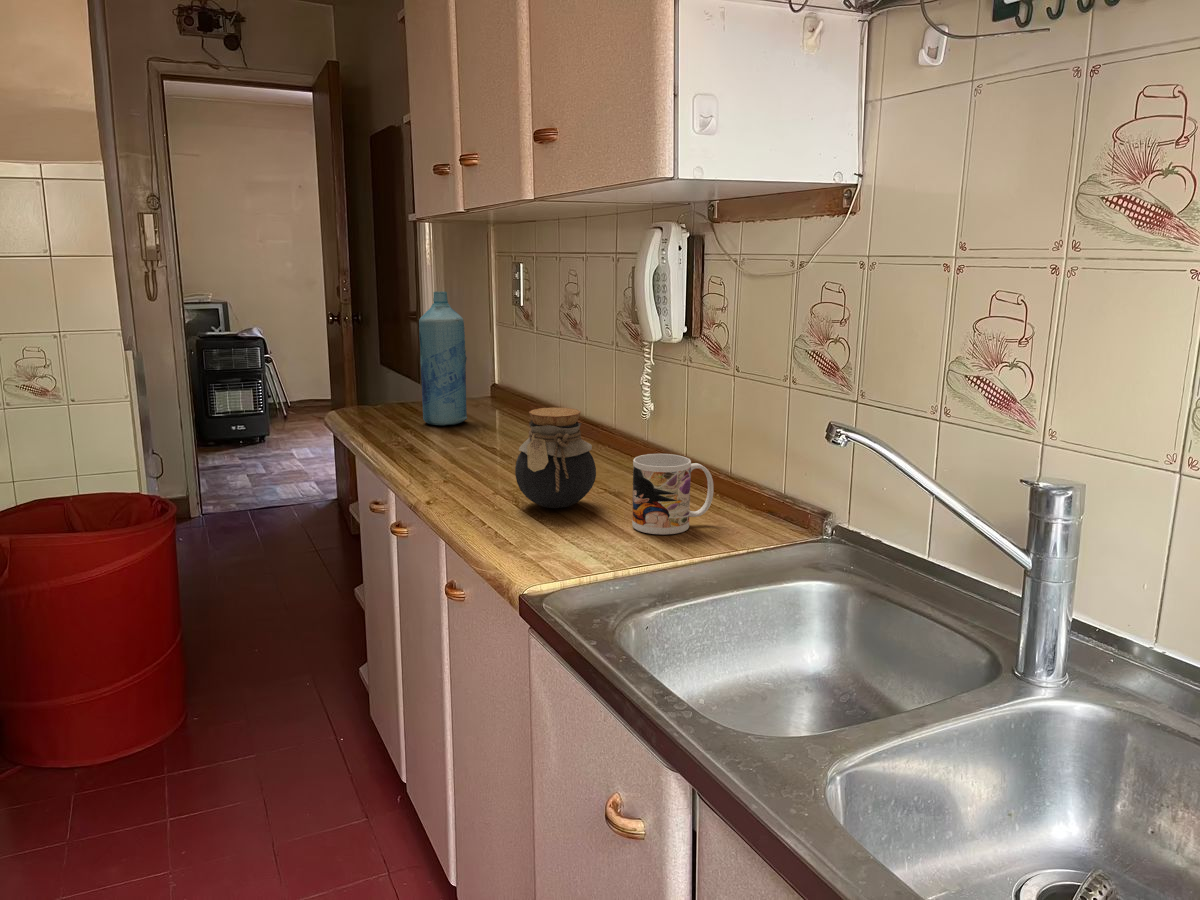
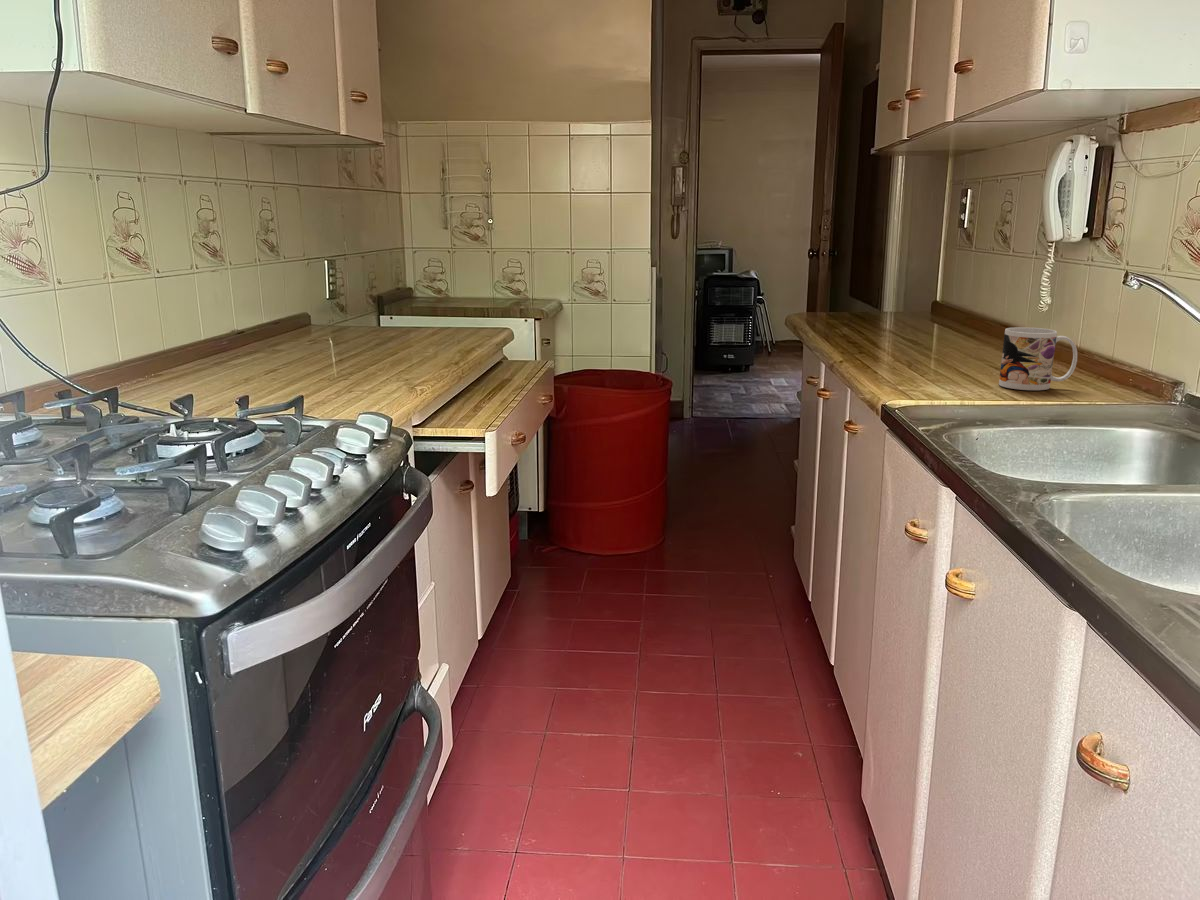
bottle: present [419,292,467,425] -> none [862,213,907,325]
jar: present [515,407,596,508] -> none [910,291,979,371]

